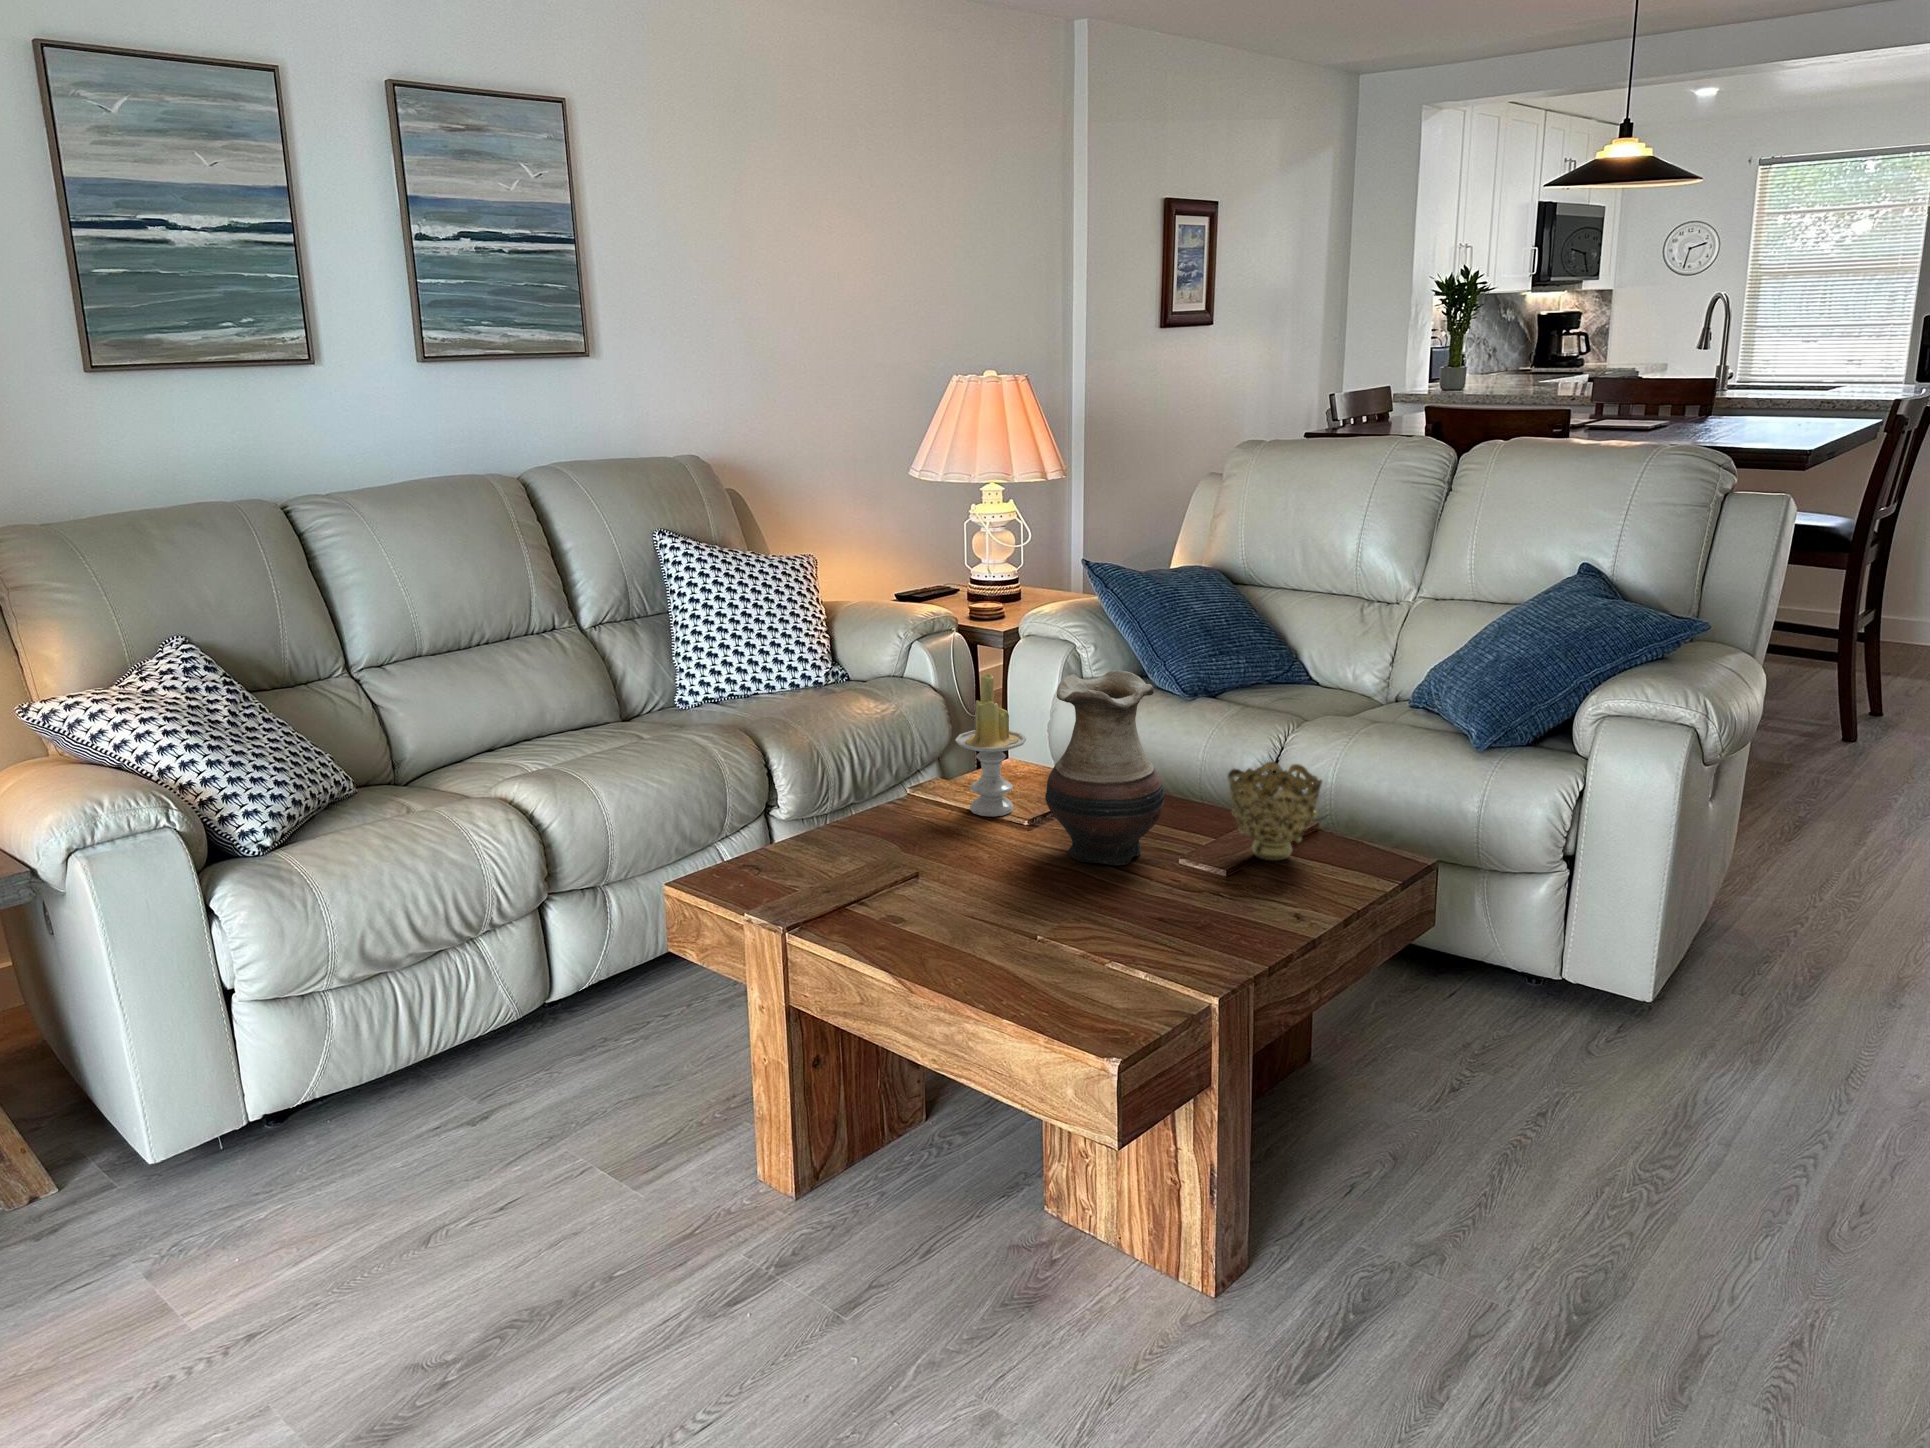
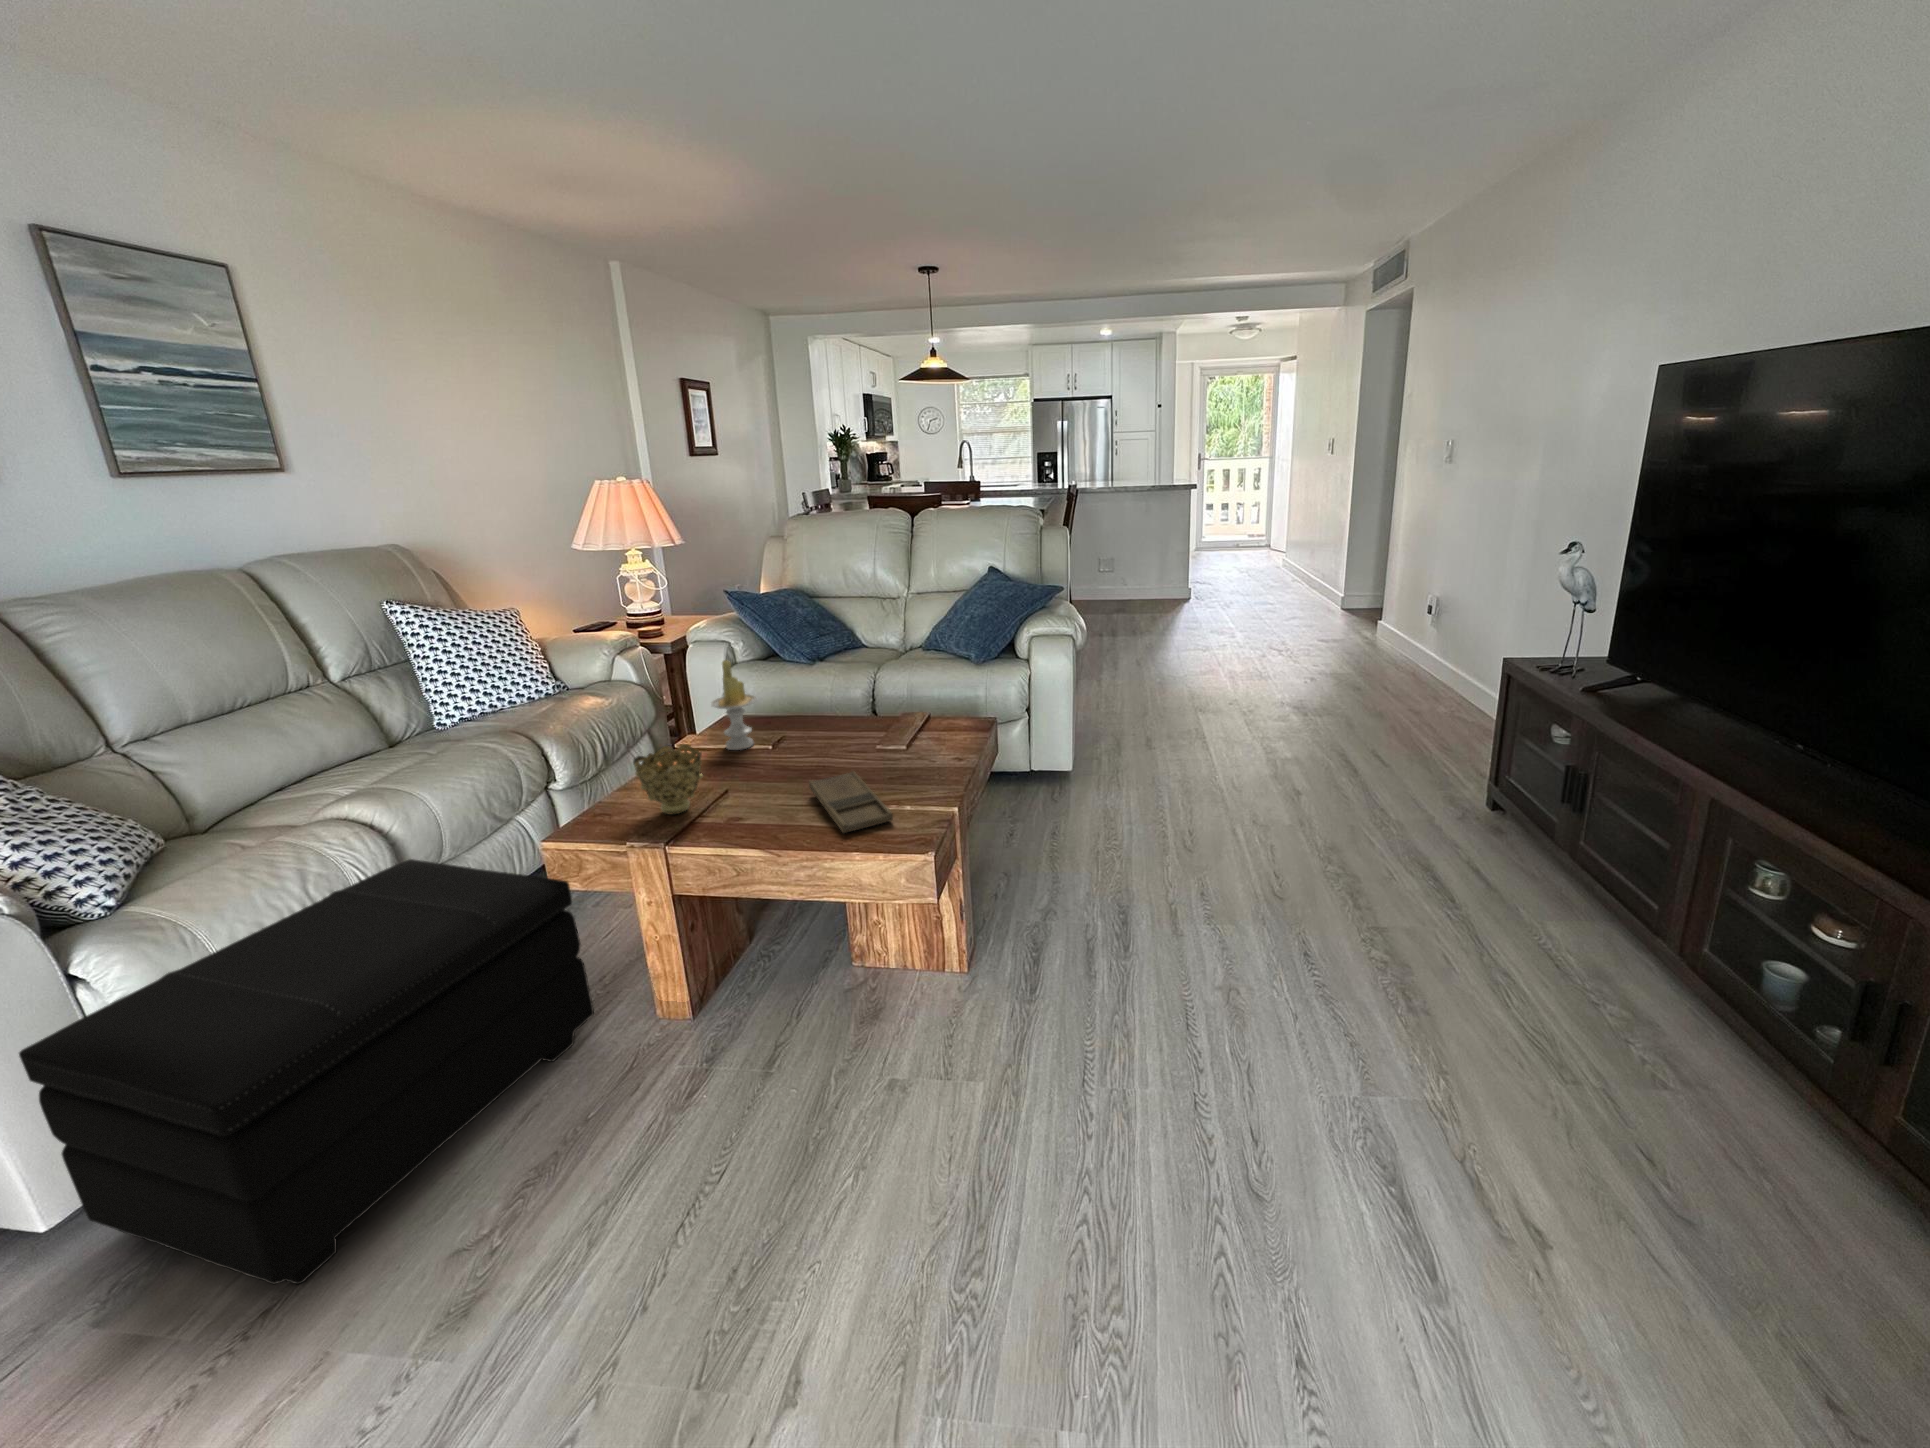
vase: present [1045,670,1164,865] -> none [790,643,863,761]
decorative bowl: present [1228,762,1322,860] -> present [633,744,703,814]
footstool: none [145,868,682,1326] -> present [19,859,594,1284]
tray: none [1013,889,1102,989] -> present [809,771,893,833]

